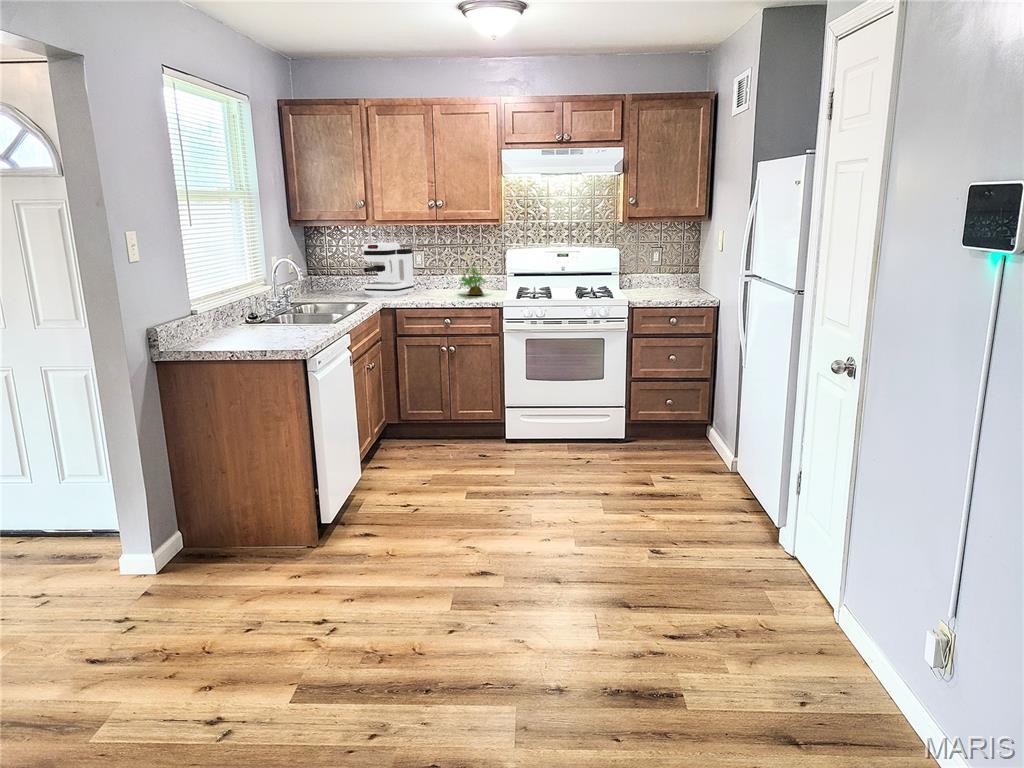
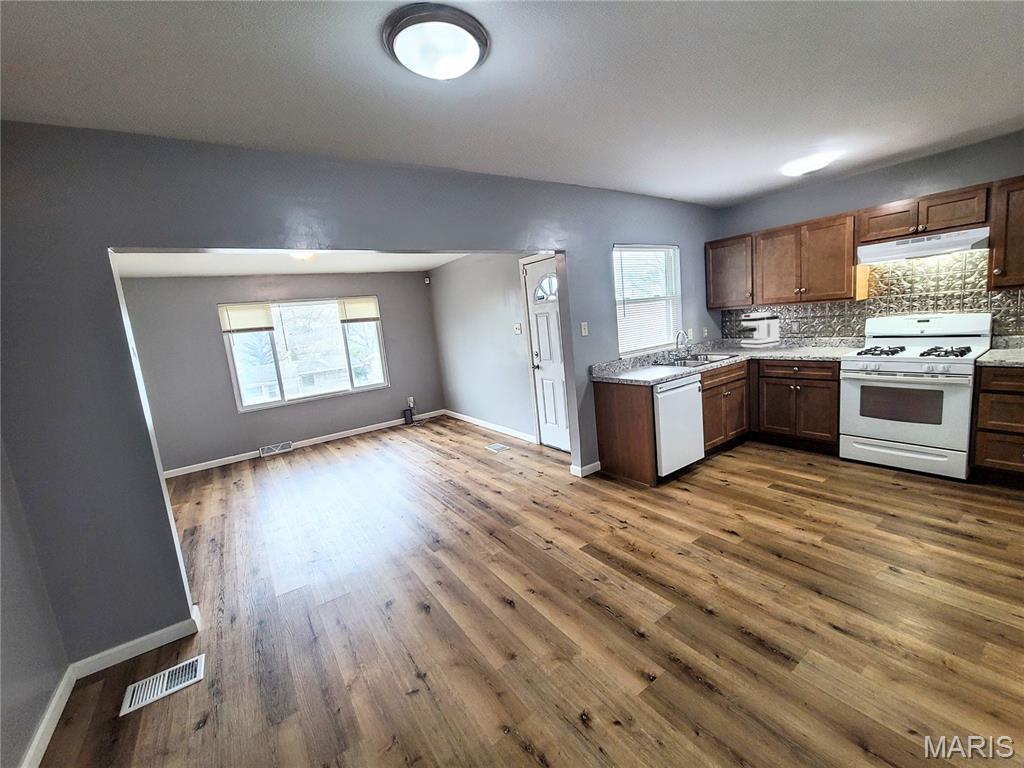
potted plant: present [460,250,490,295] -> none [810,315,840,348]

